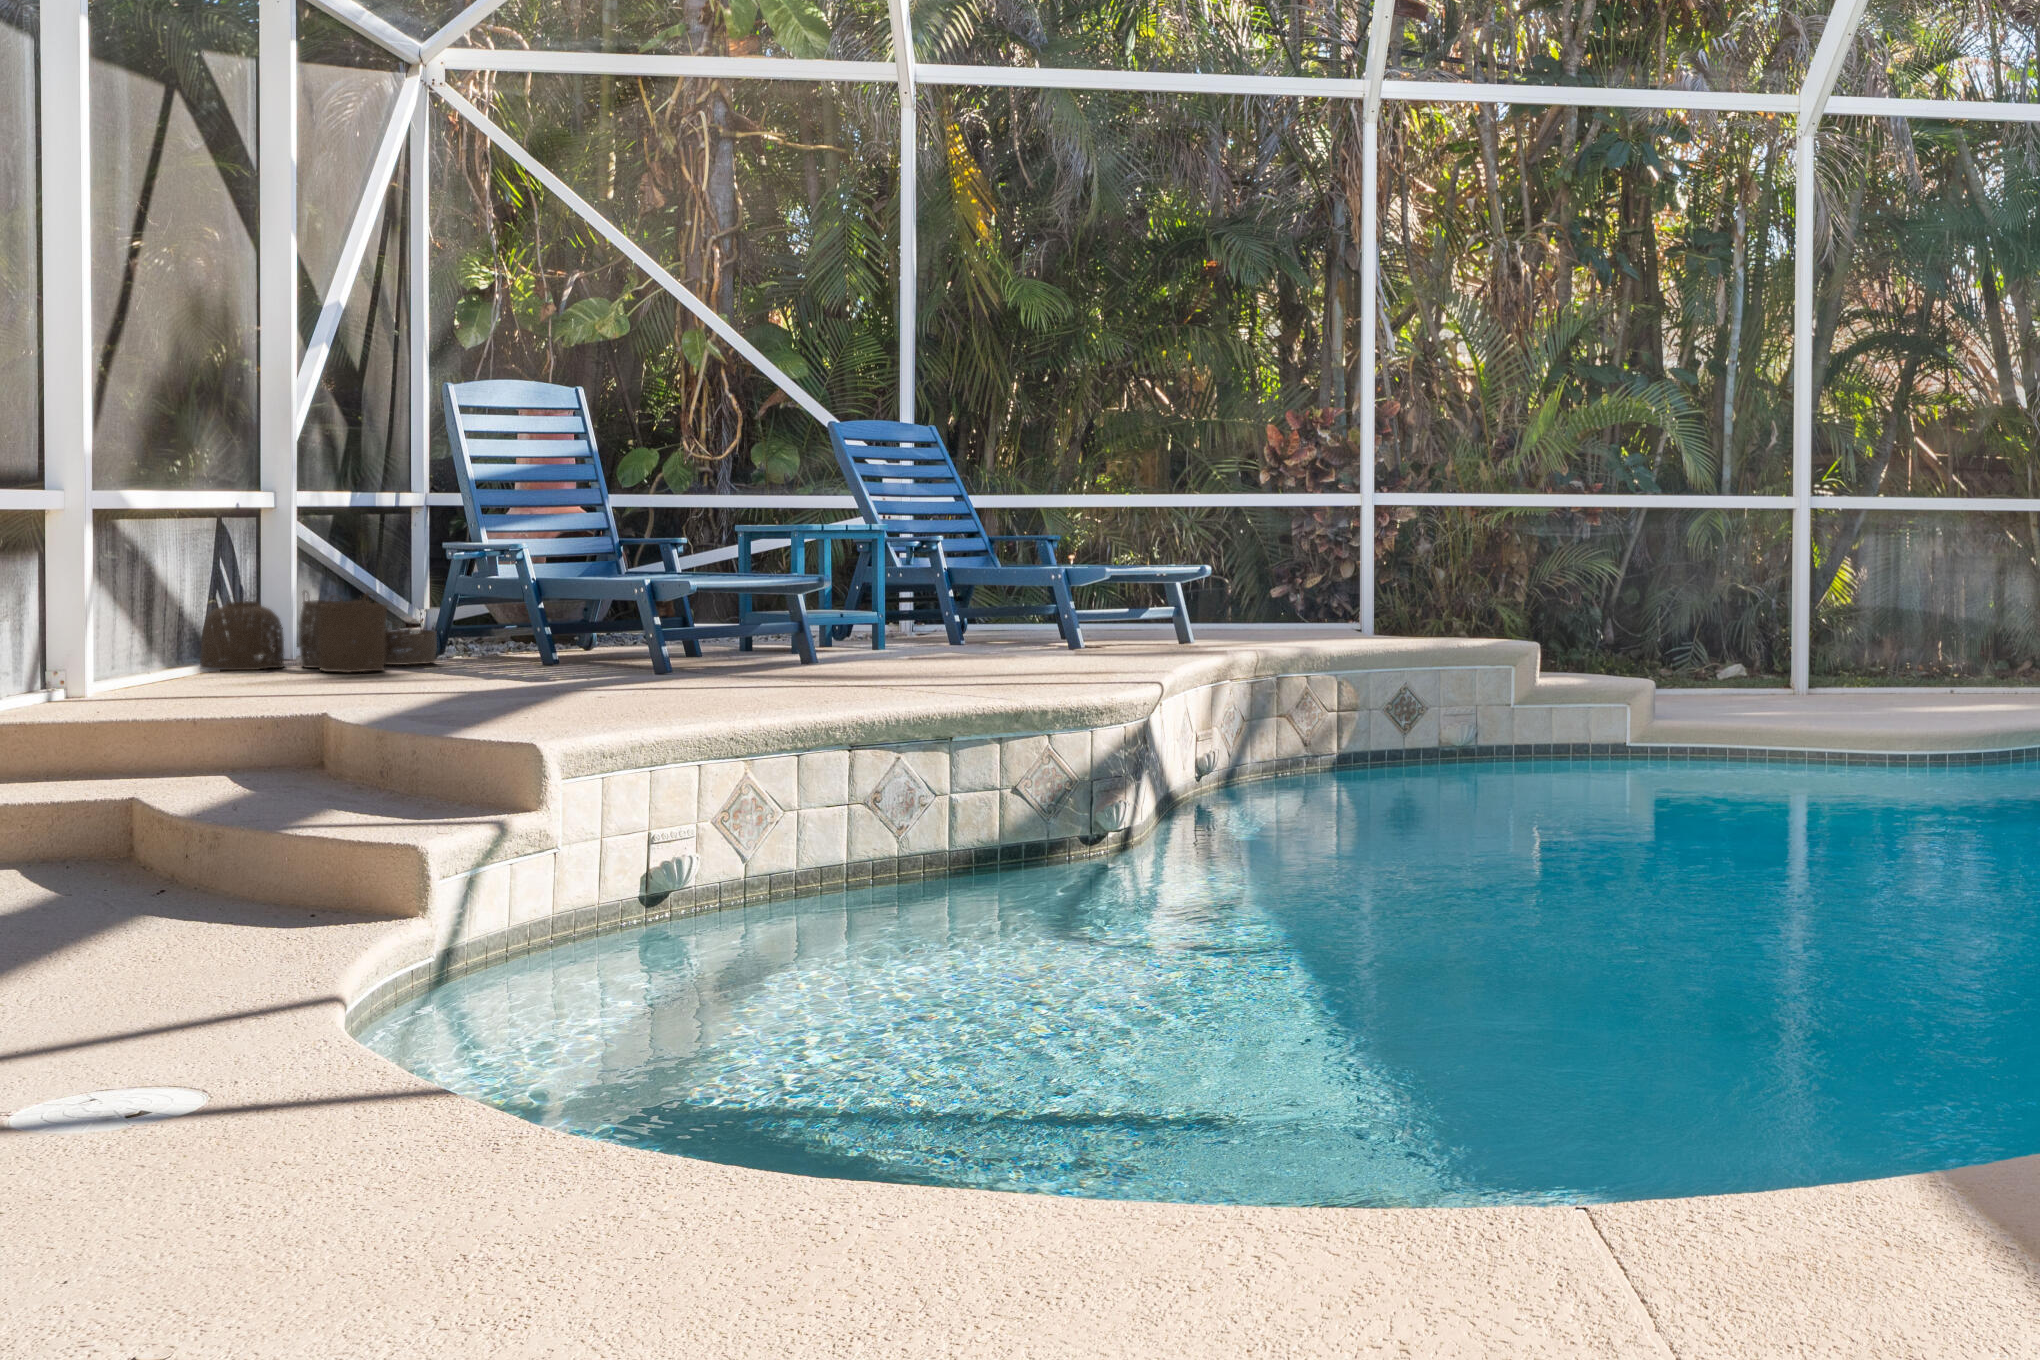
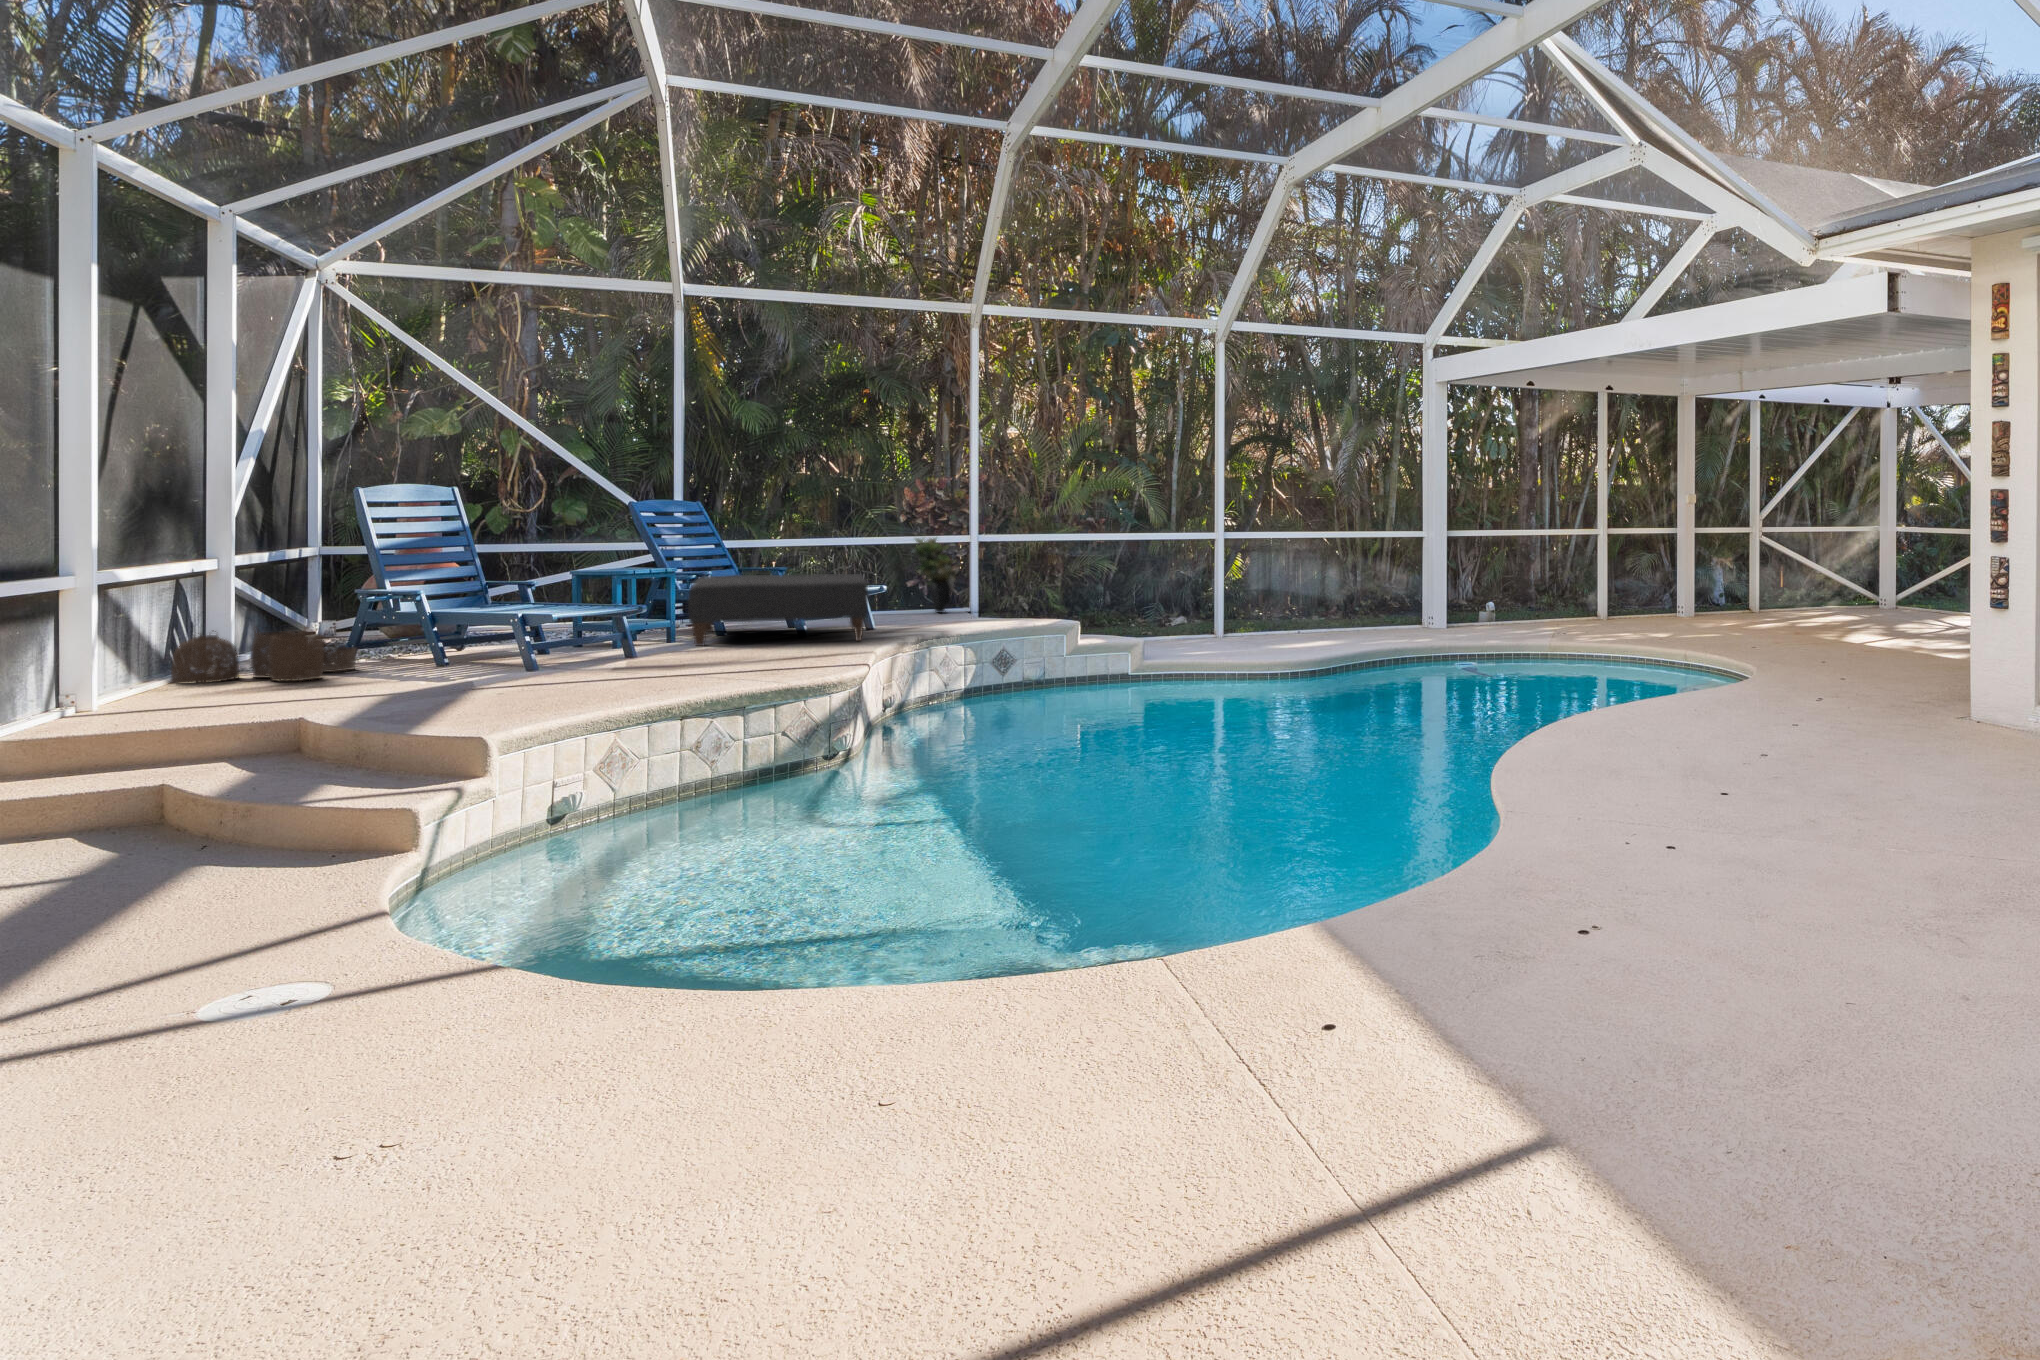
potted plant: none [1277,497,1354,631] -> present [912,538,957,613]
ottoman: none [905,550,1185,658] -> present [688,574,868,646]

